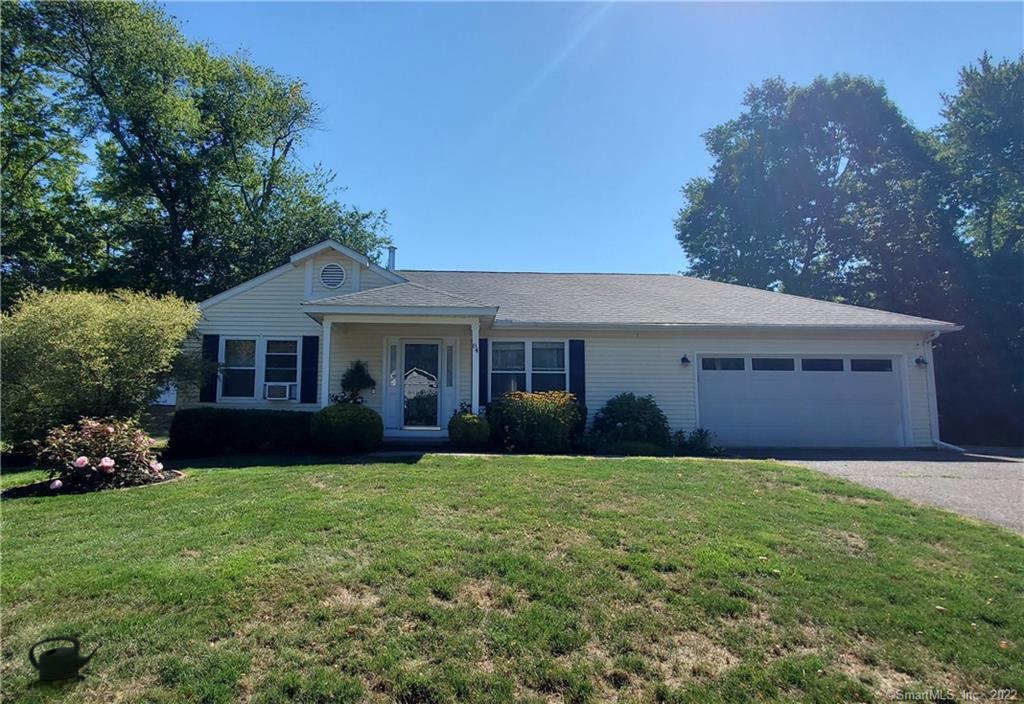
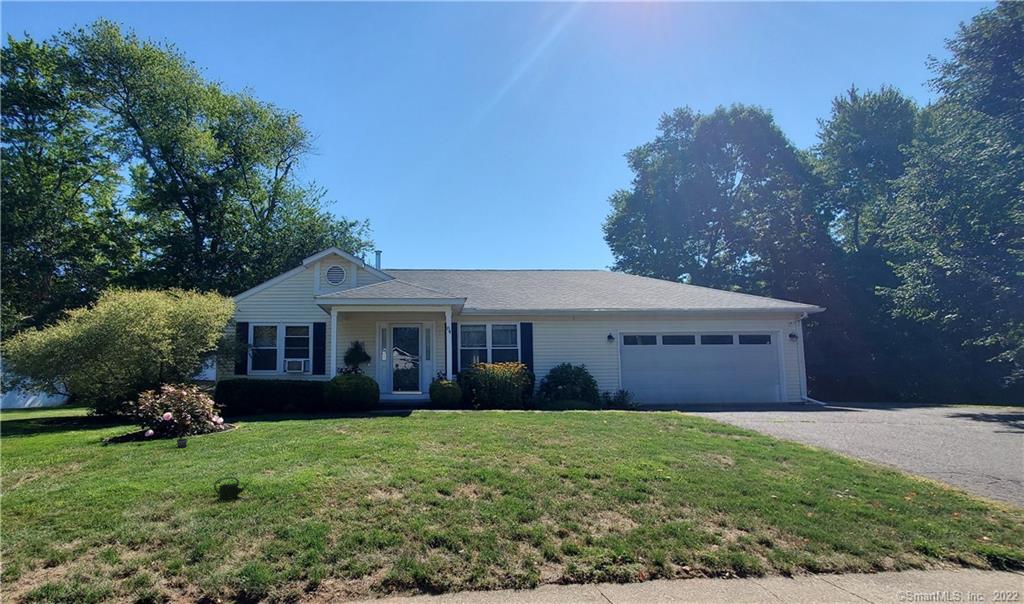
potted plant: none [59,462,92,523] -> present [176,408,193,448]

